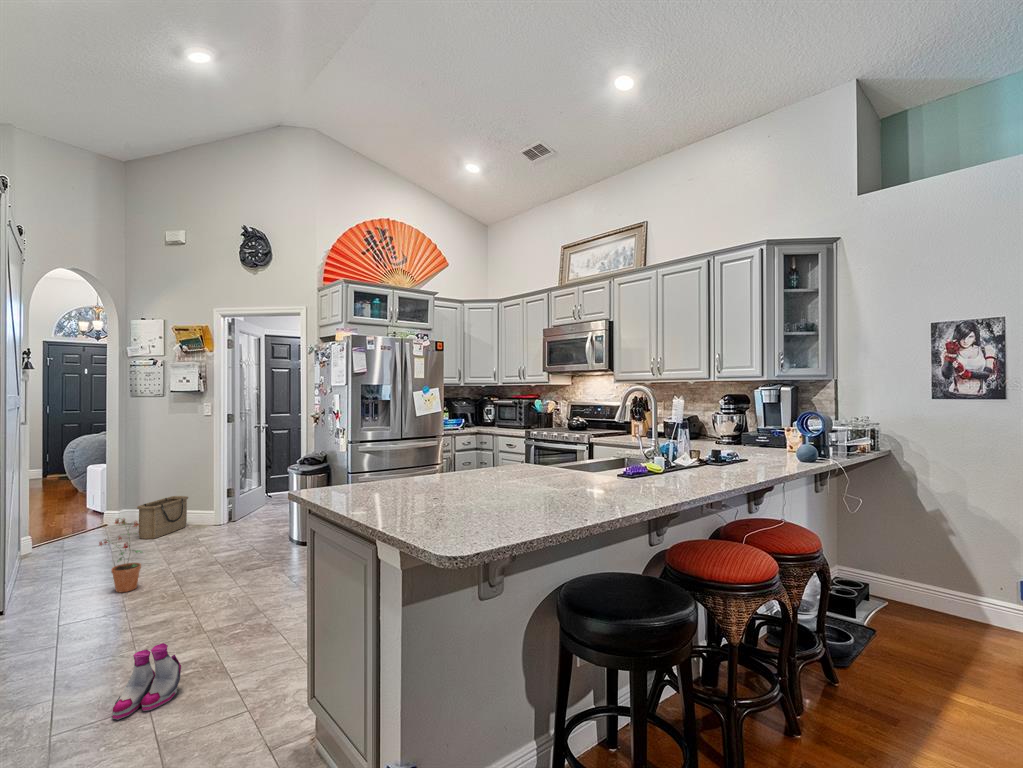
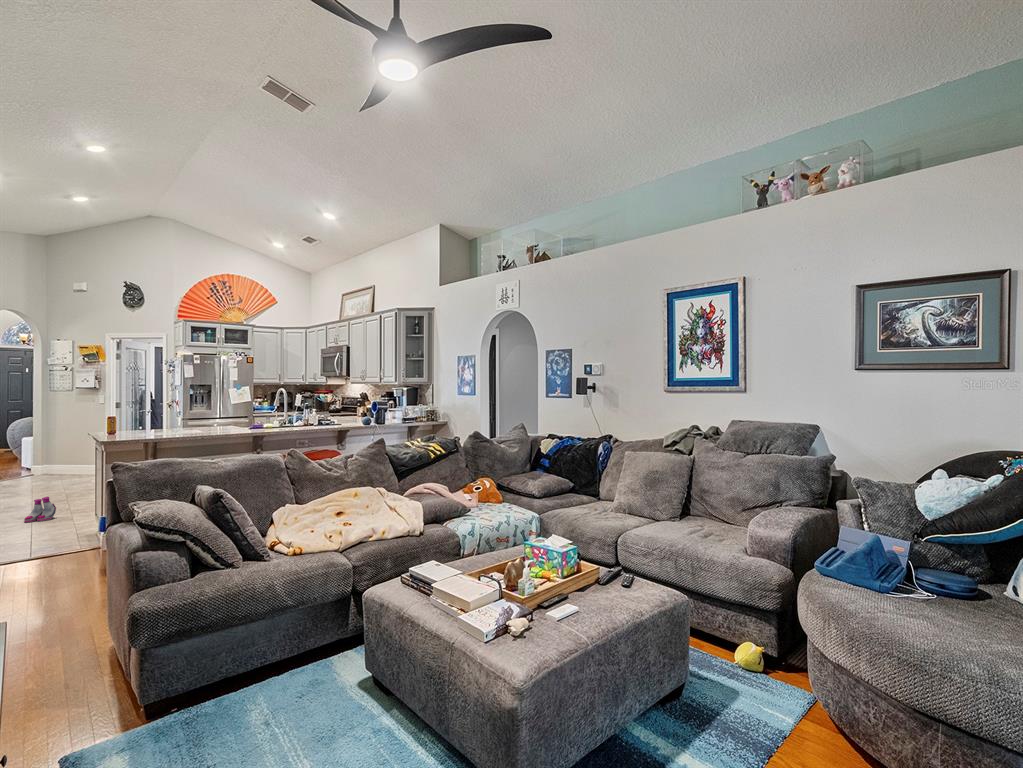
basket: present [137,496,188,539] -> none [52,456,87,480]
potted plant: present [99,519,142,592] -> none [24,457,50,496]

